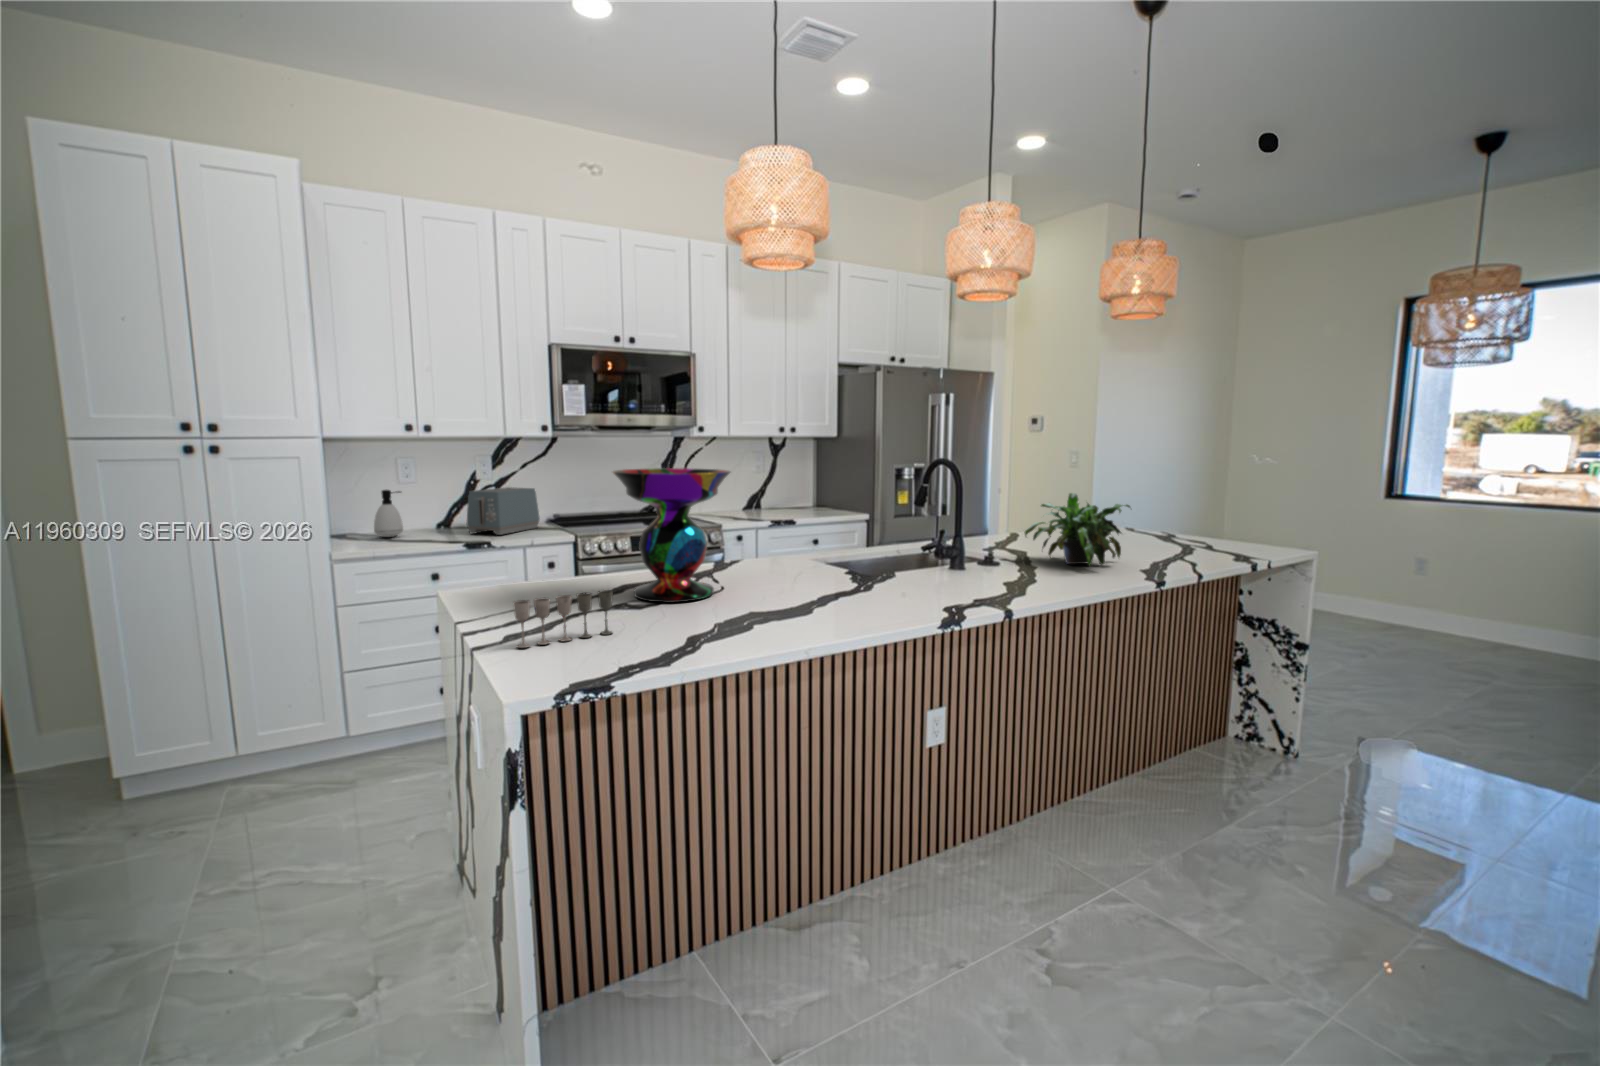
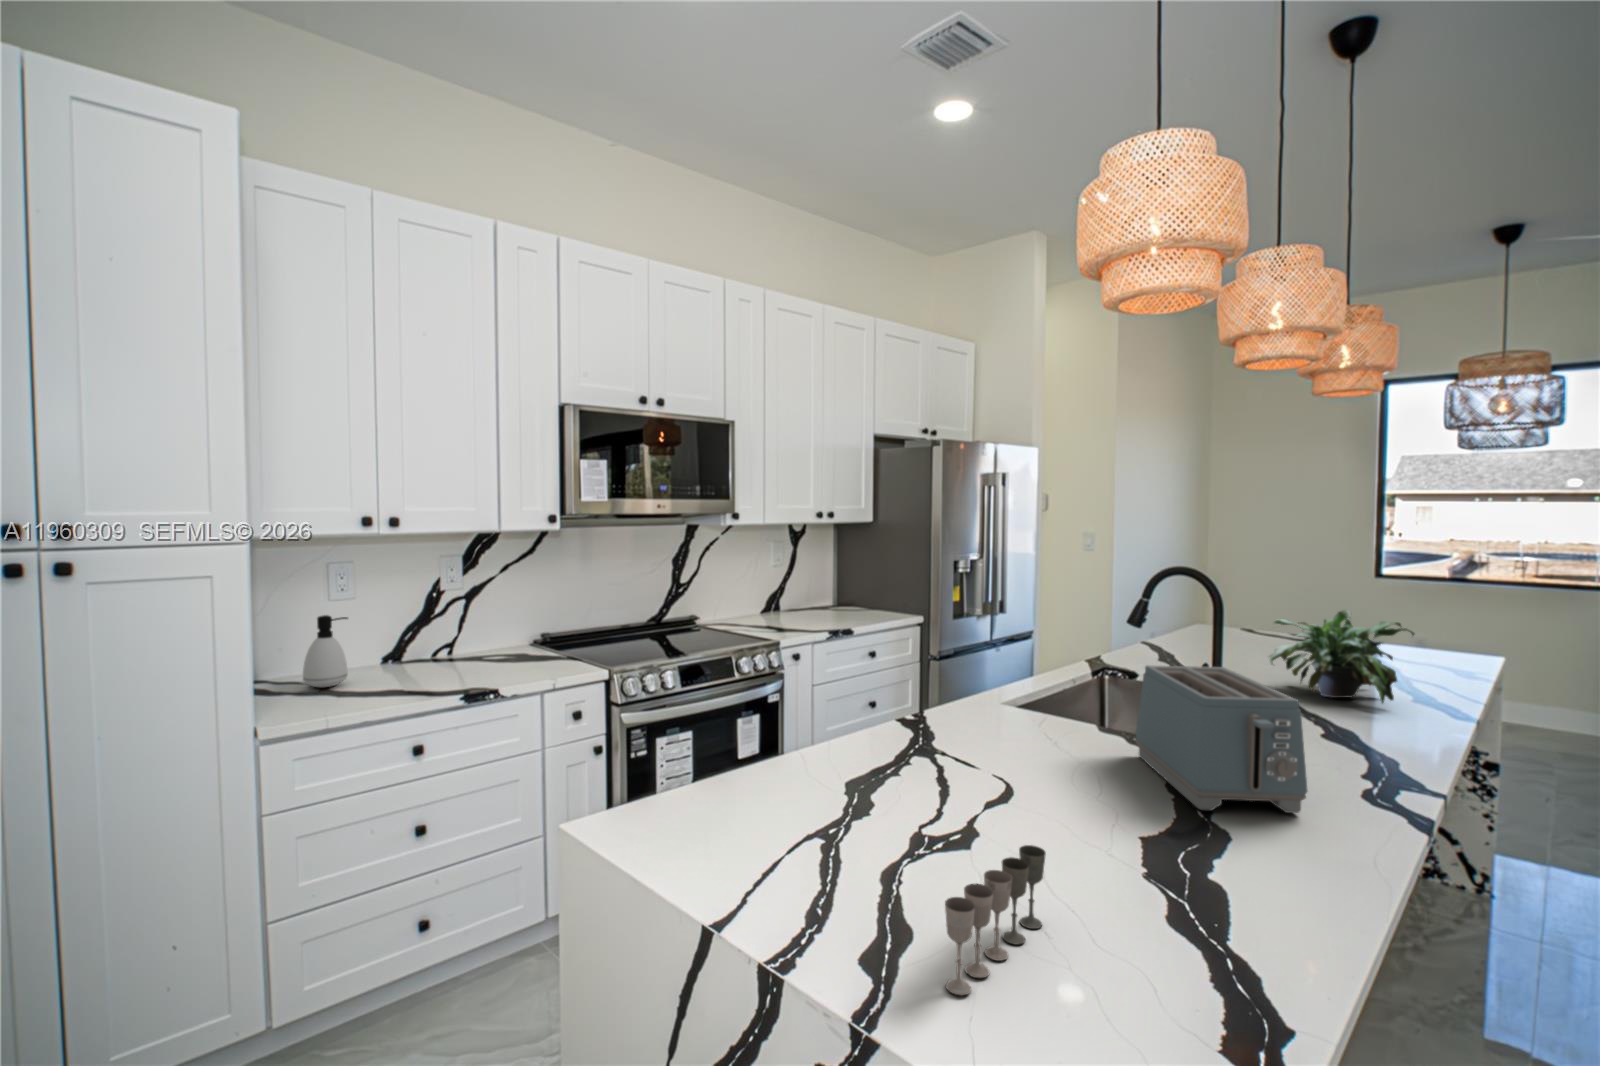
decorative bowl: present [612,468,730,602] -> none [883,602,1068,826]
toaster: present [467,487,540,535] -> present [1136,666,1308,813]

